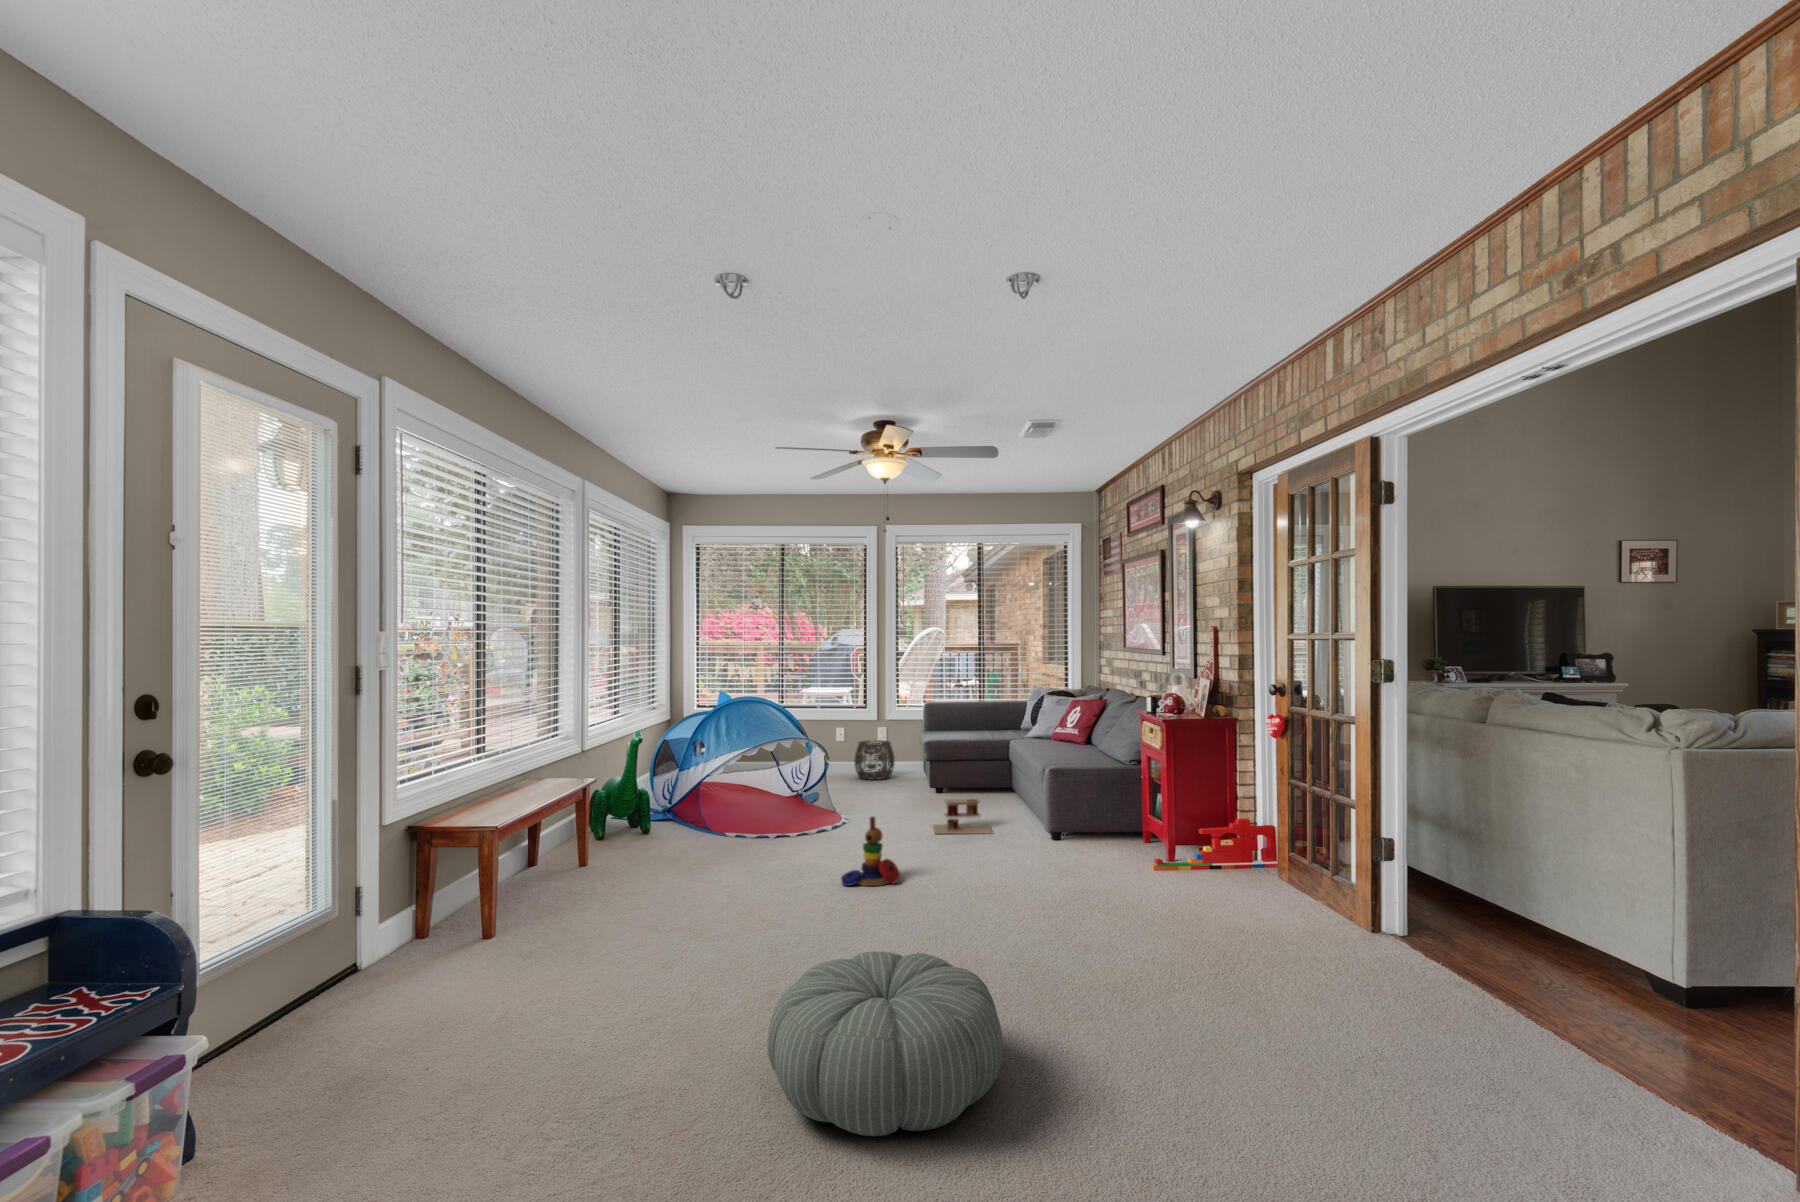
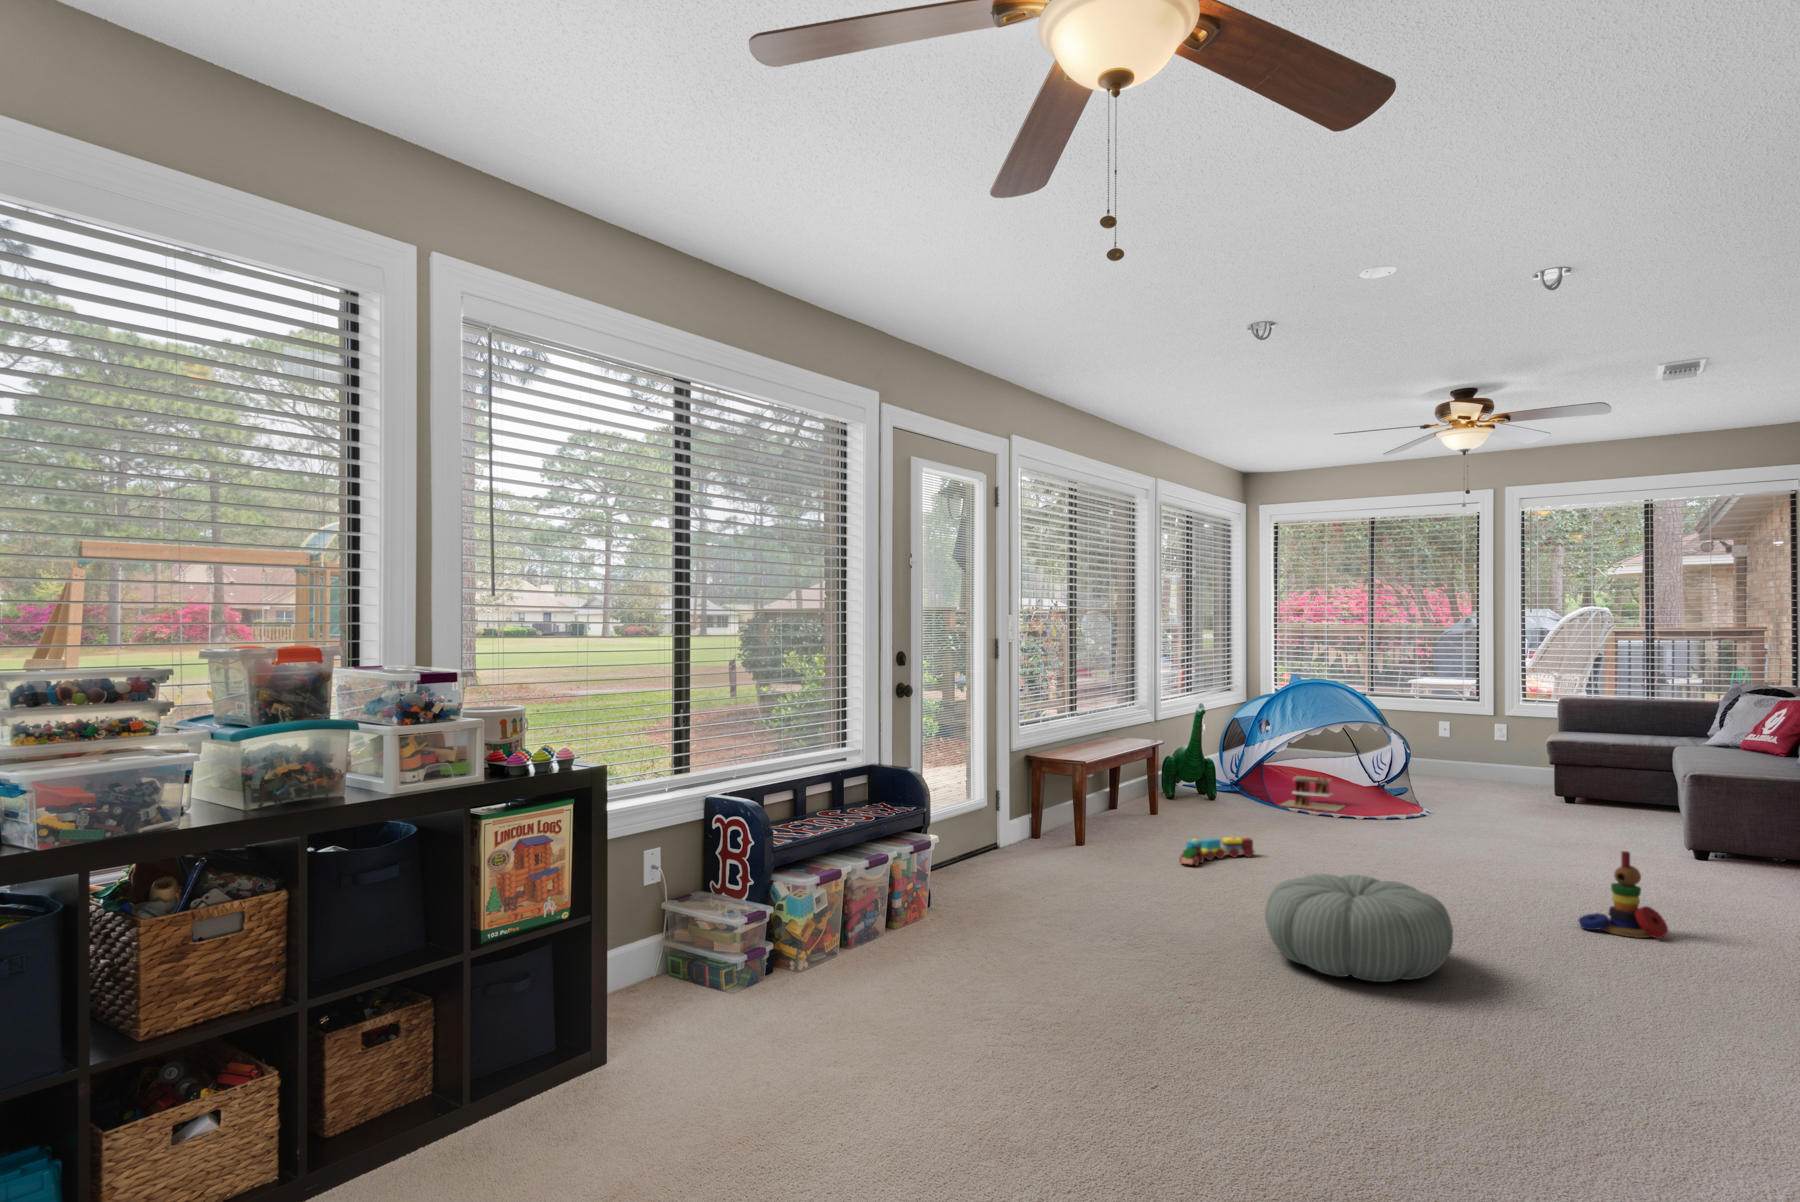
woven basket: present [854,740,895,780] -> none [1463,738,1519,785]
toy house: present [934,799,993,834] -> present [1280,776,1344,812]
stacking toy: present [841,817,900,886] -> present [1579,851,1668,939]
toy train: none [622,887,708,942] -> present [1180,836,1255,866]

